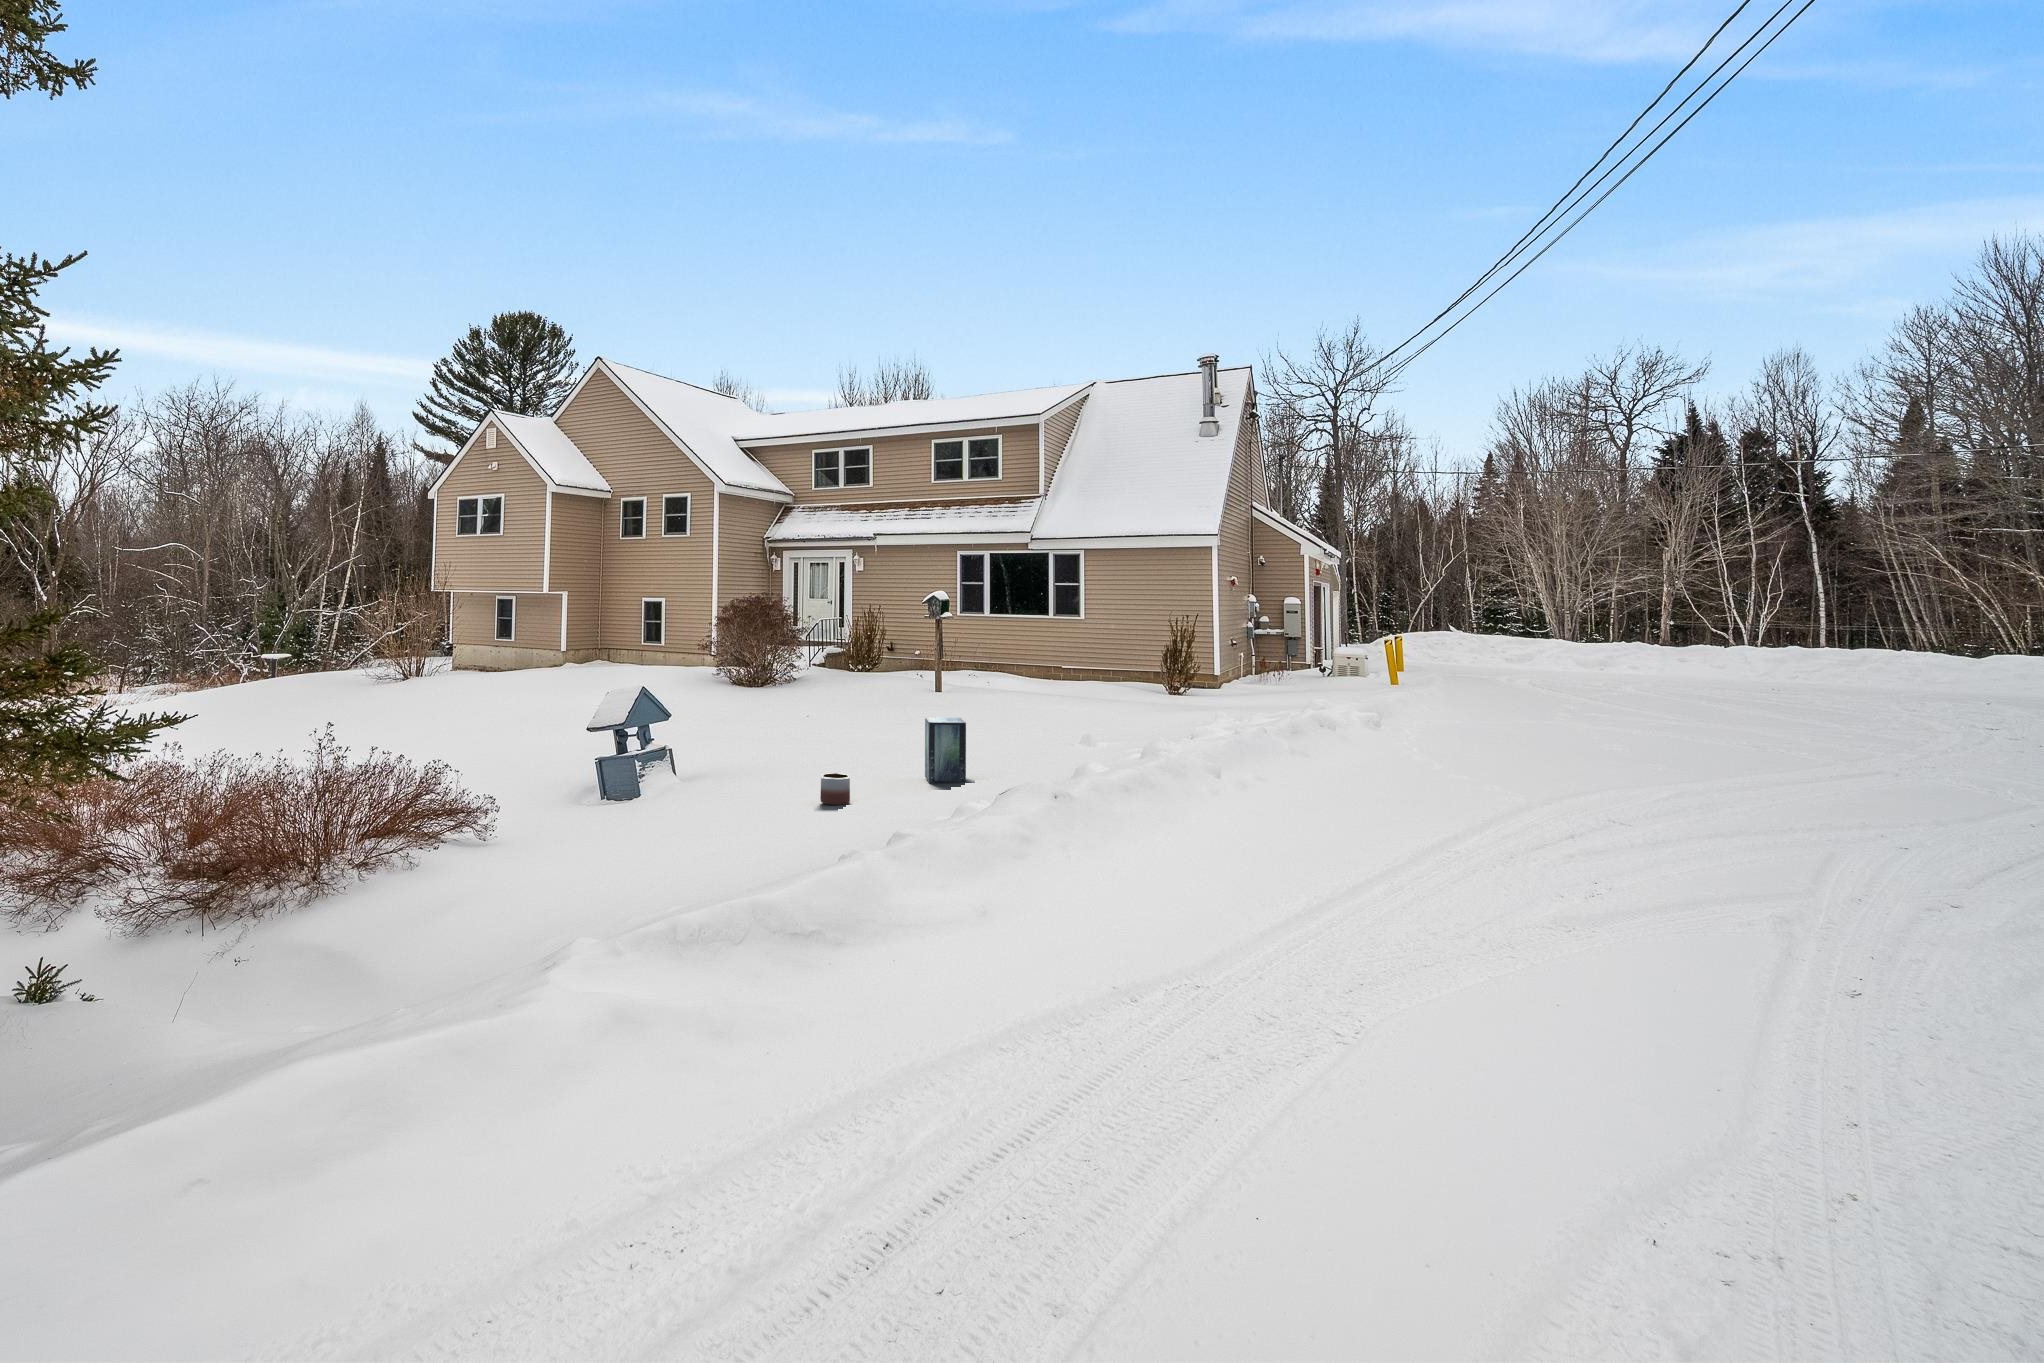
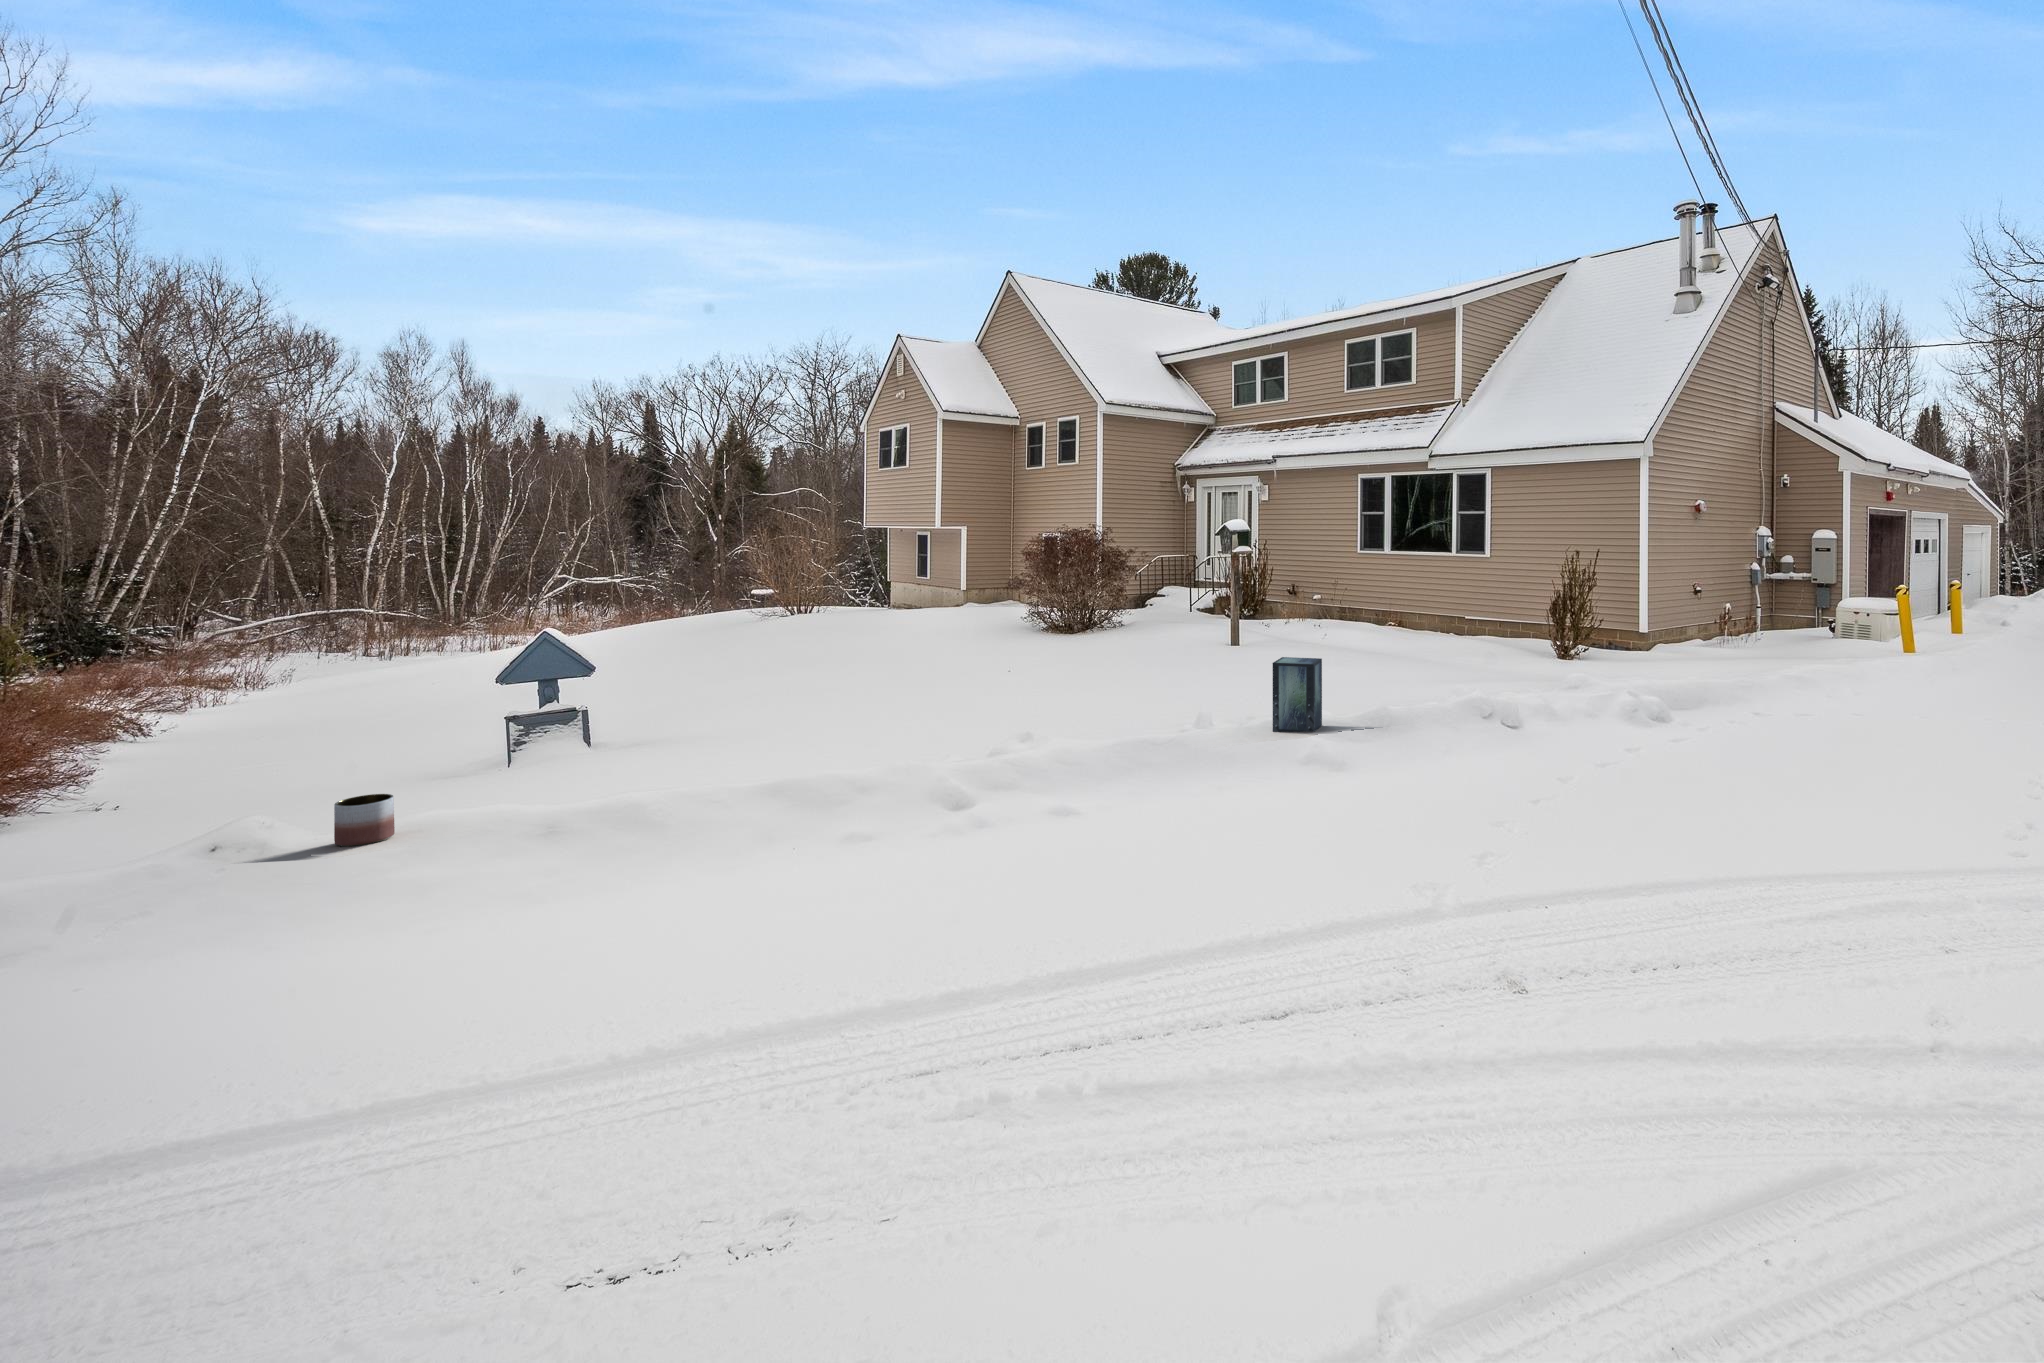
storage box: present [925,717,966,783] -> present [1273,657,1322,732]

